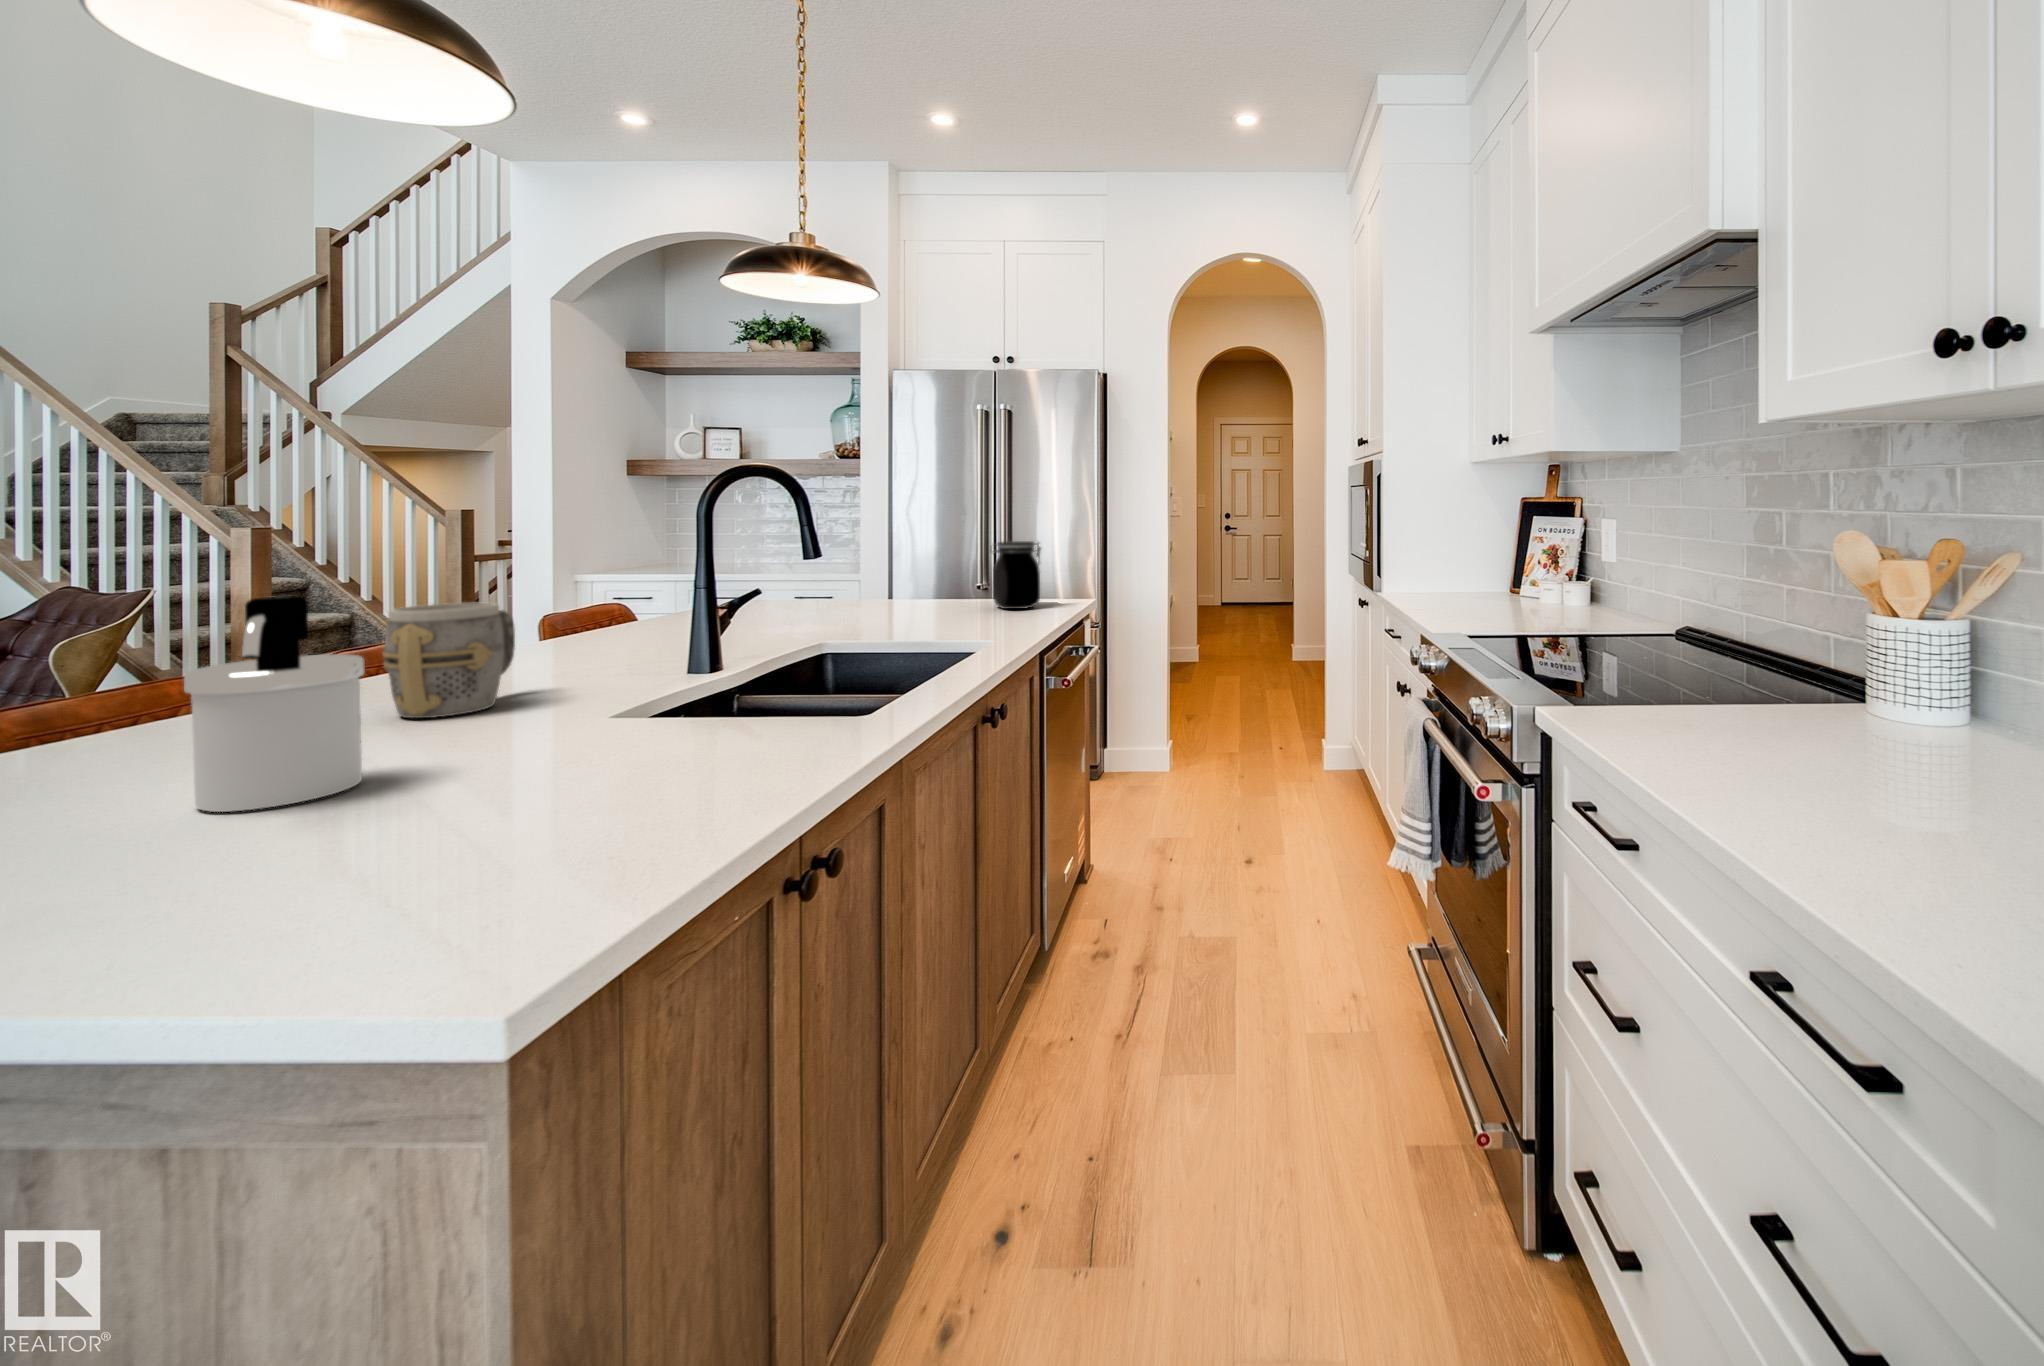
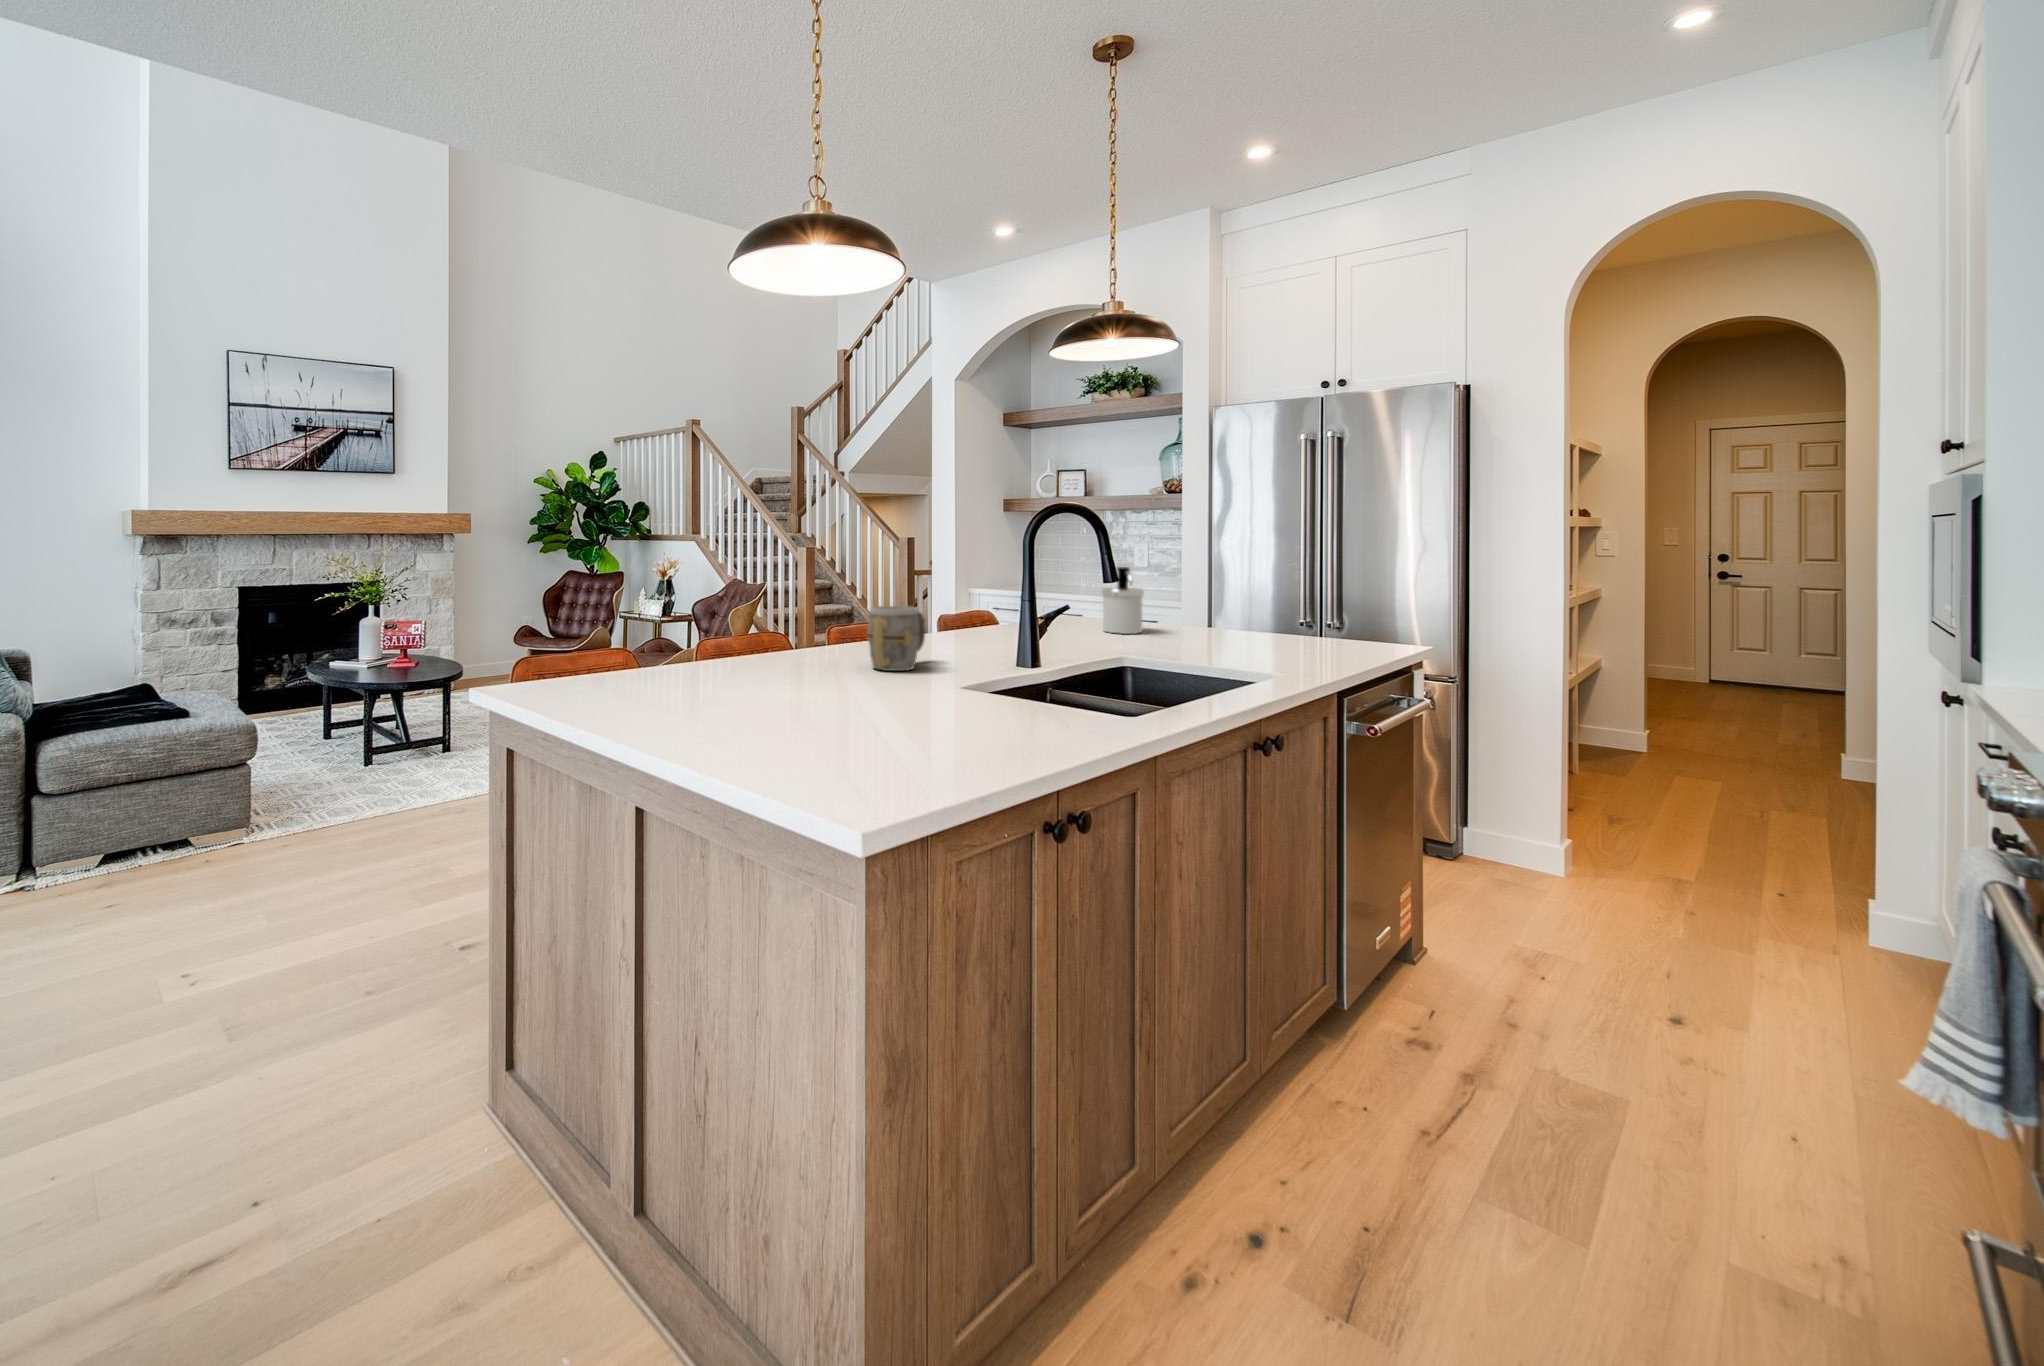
jar: present [993,541,1041,609] -> none [1274,579,1328,645]
soap dispenser: present [184,596,365,812] -> present [1102,567,1144,634]

